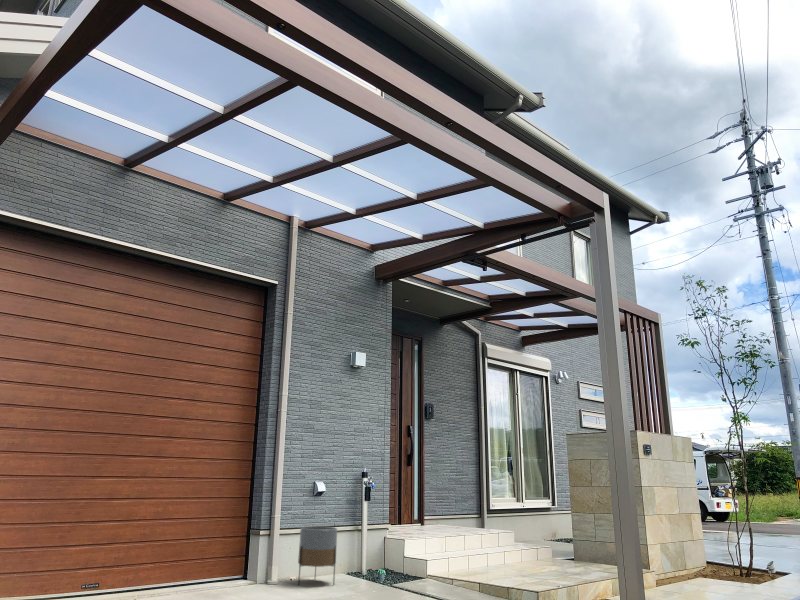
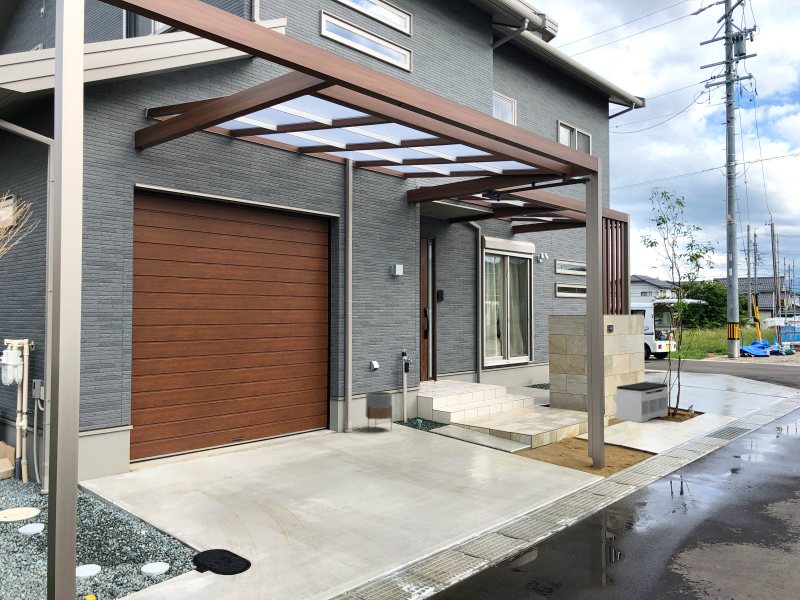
bench: none [665,529,744,587] -> present [616,382,668,422]

